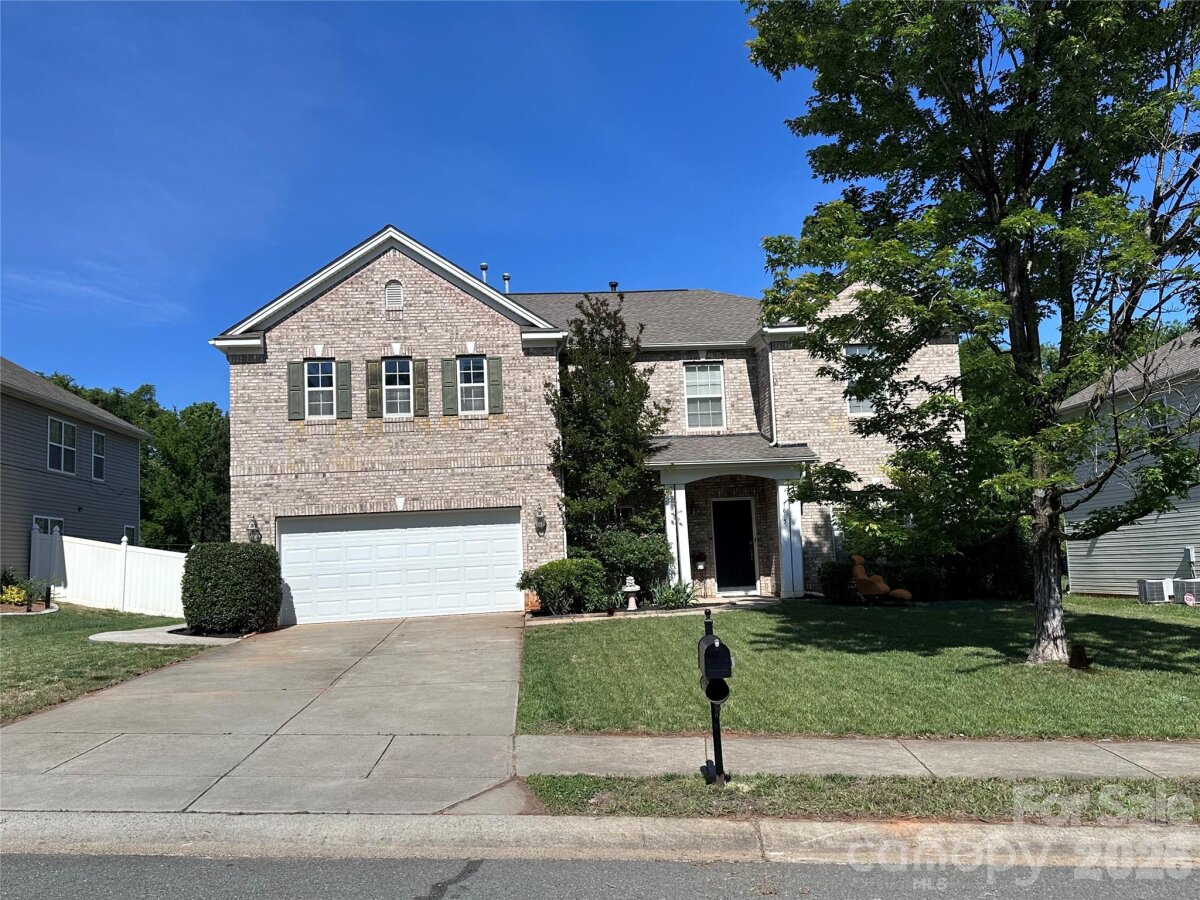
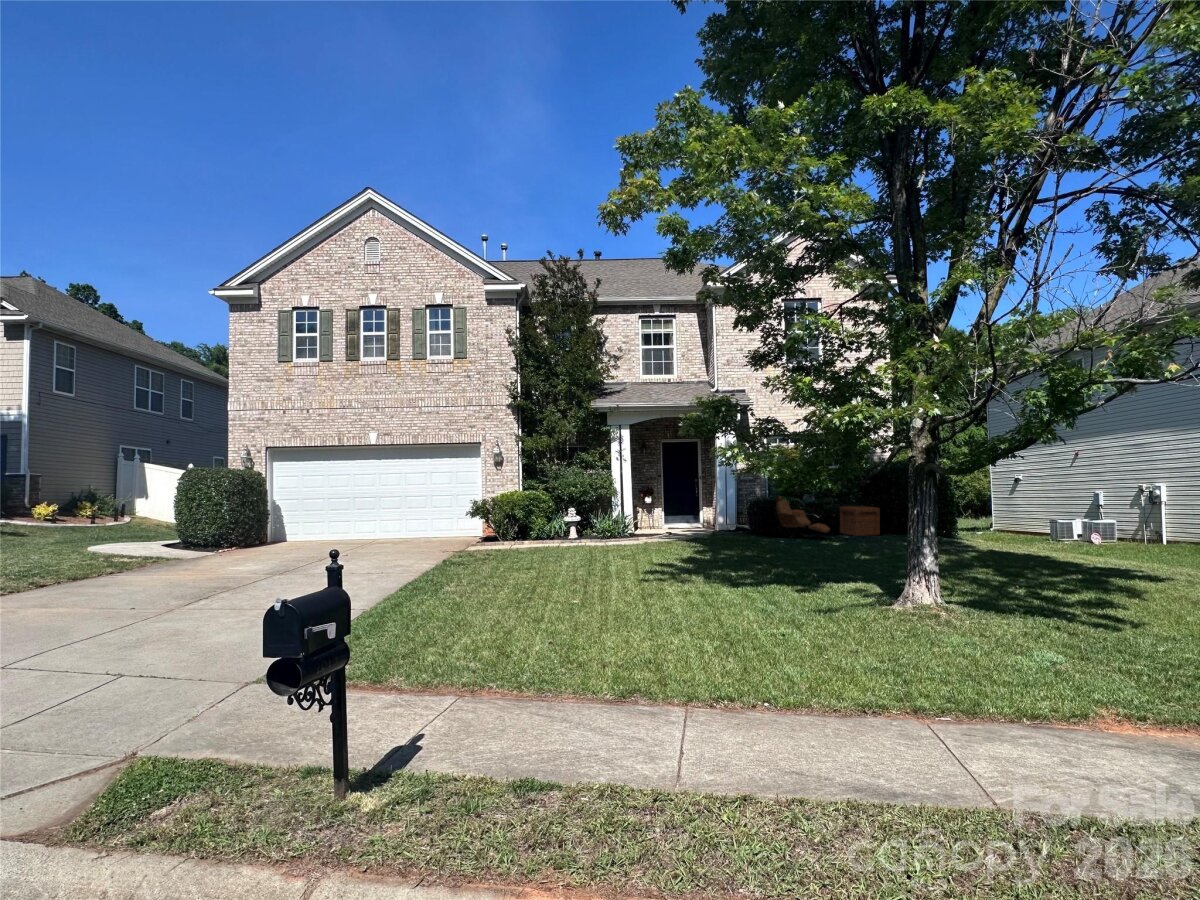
wooden crate: none [918,569,963,602] -> present [840,506,880,536]
potted tree: present [595,573,626,616] -> none [533,503,565,542]
watering can: present [1066,643,1108,668] -> none [939,588,989,614]

